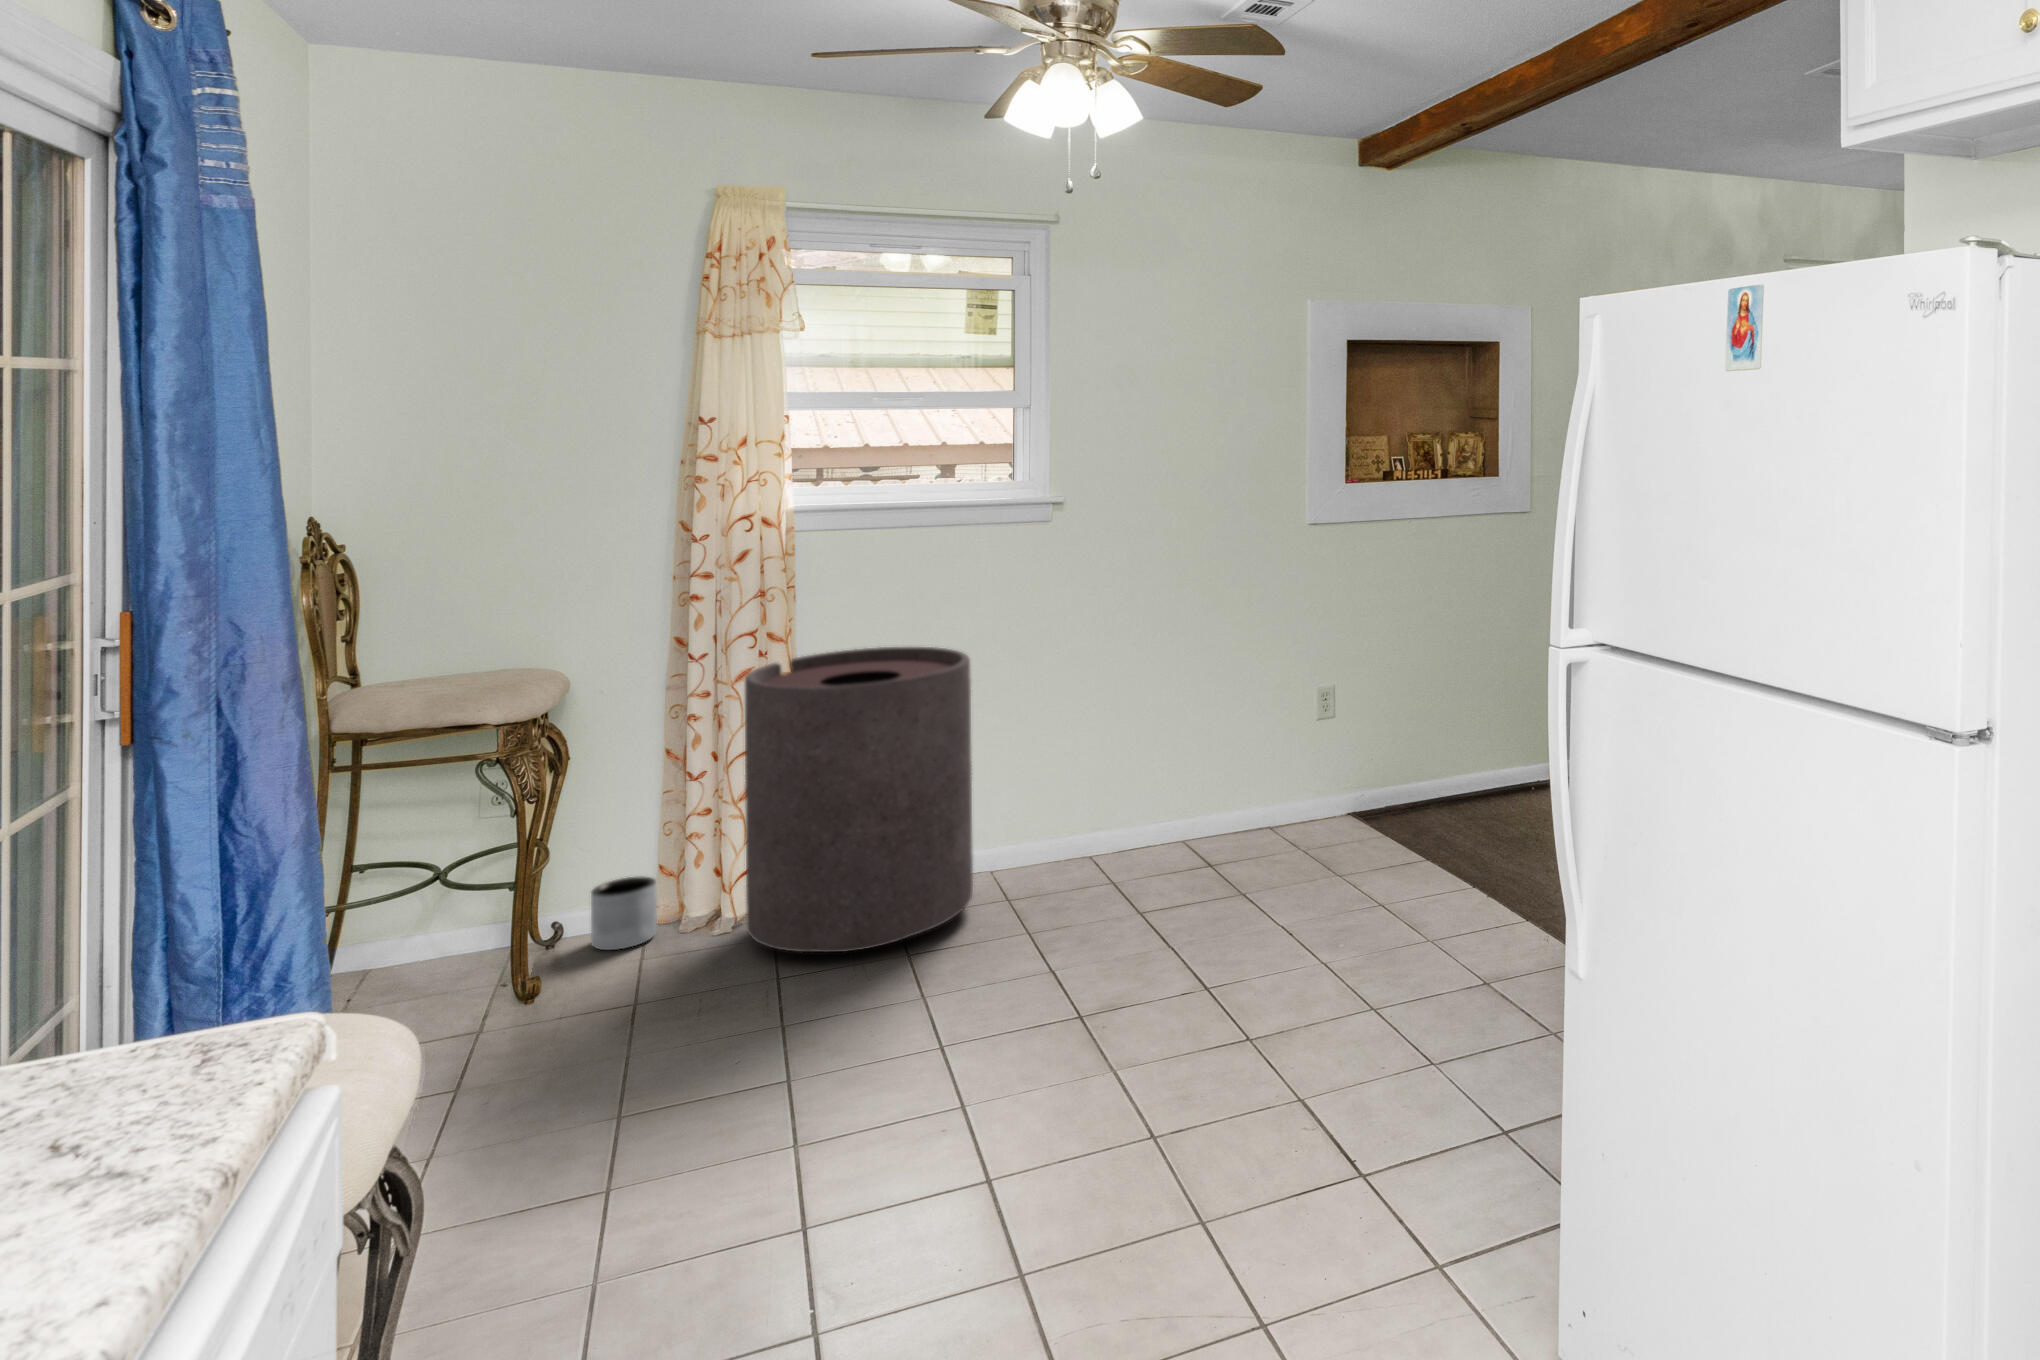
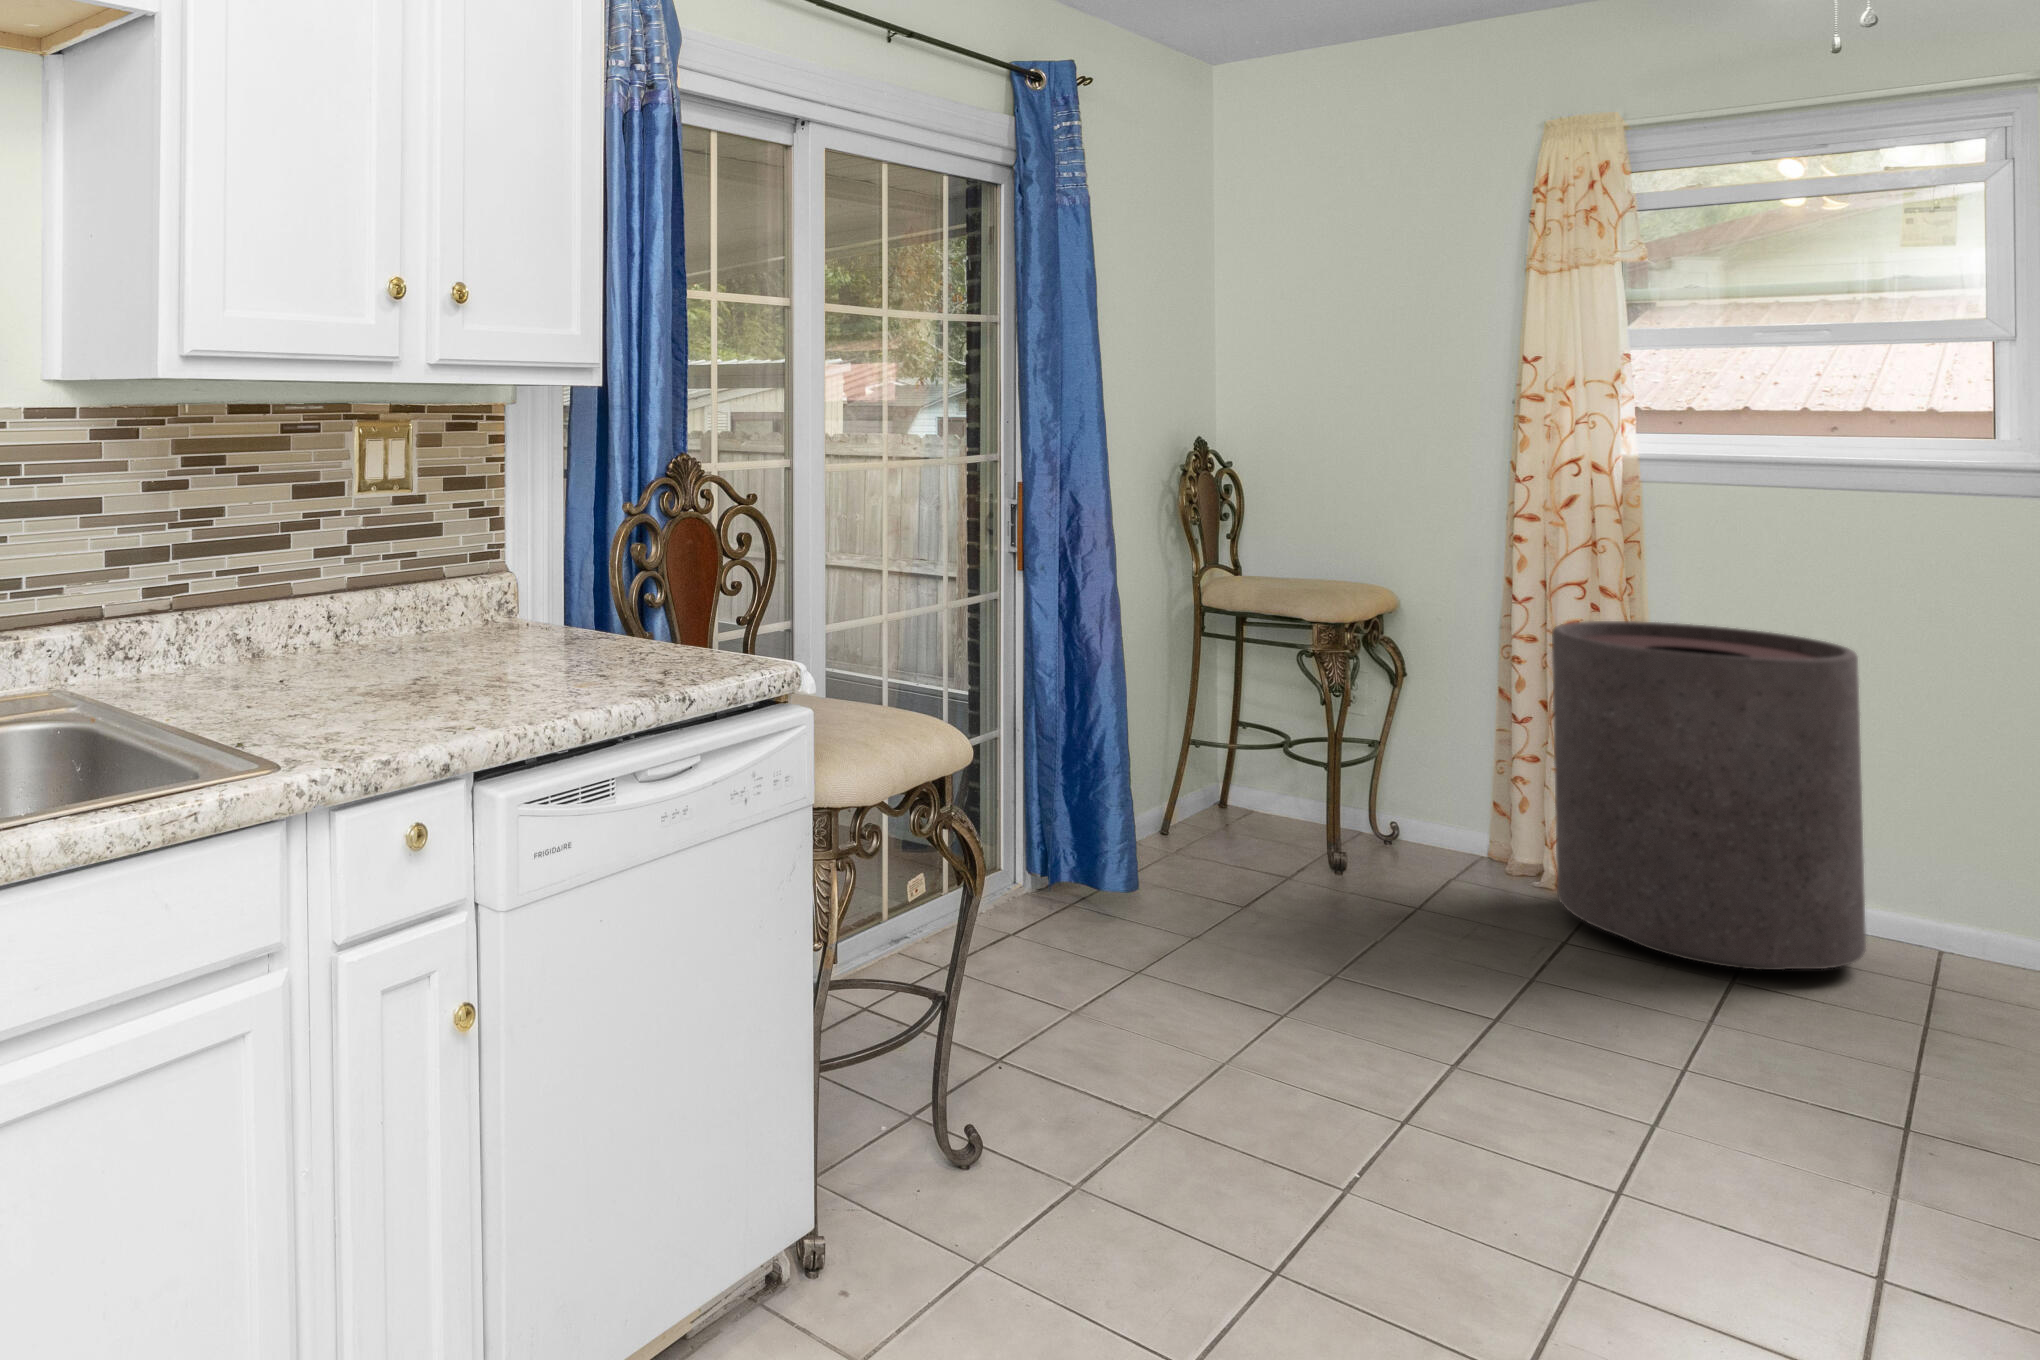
planter: present [591,876,657,950] -> none [1421,802,1486,870]

